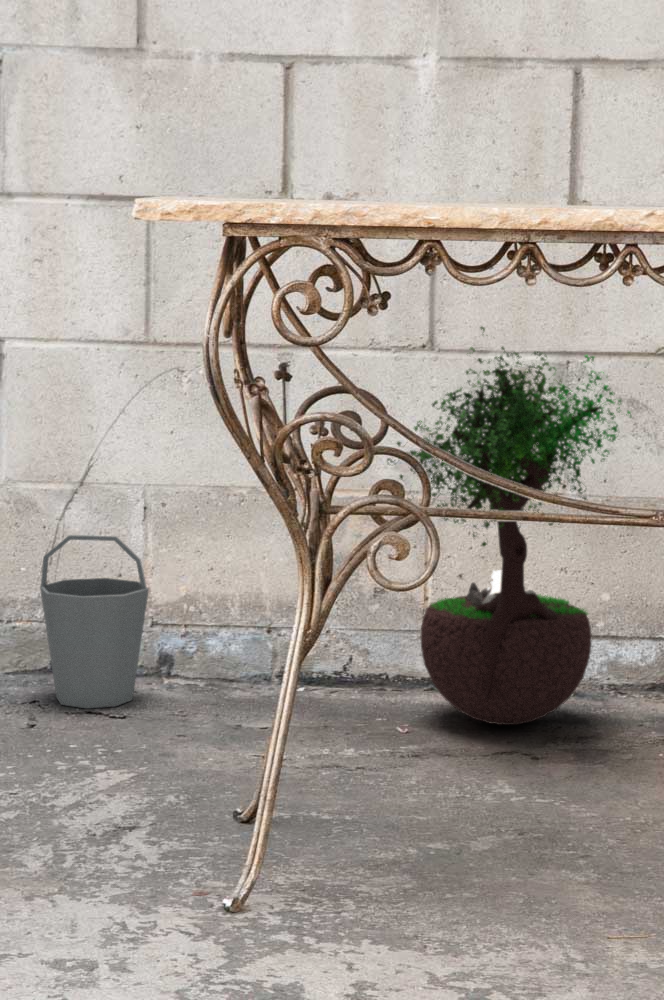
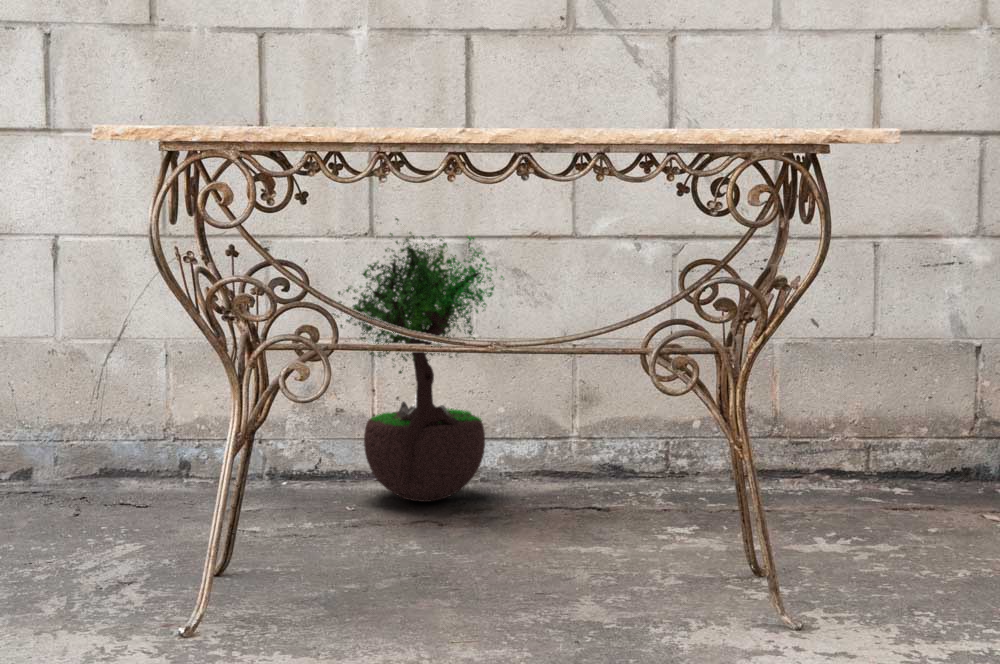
bucket: present [40,535,149,708] -> none [86,376,167,502]

